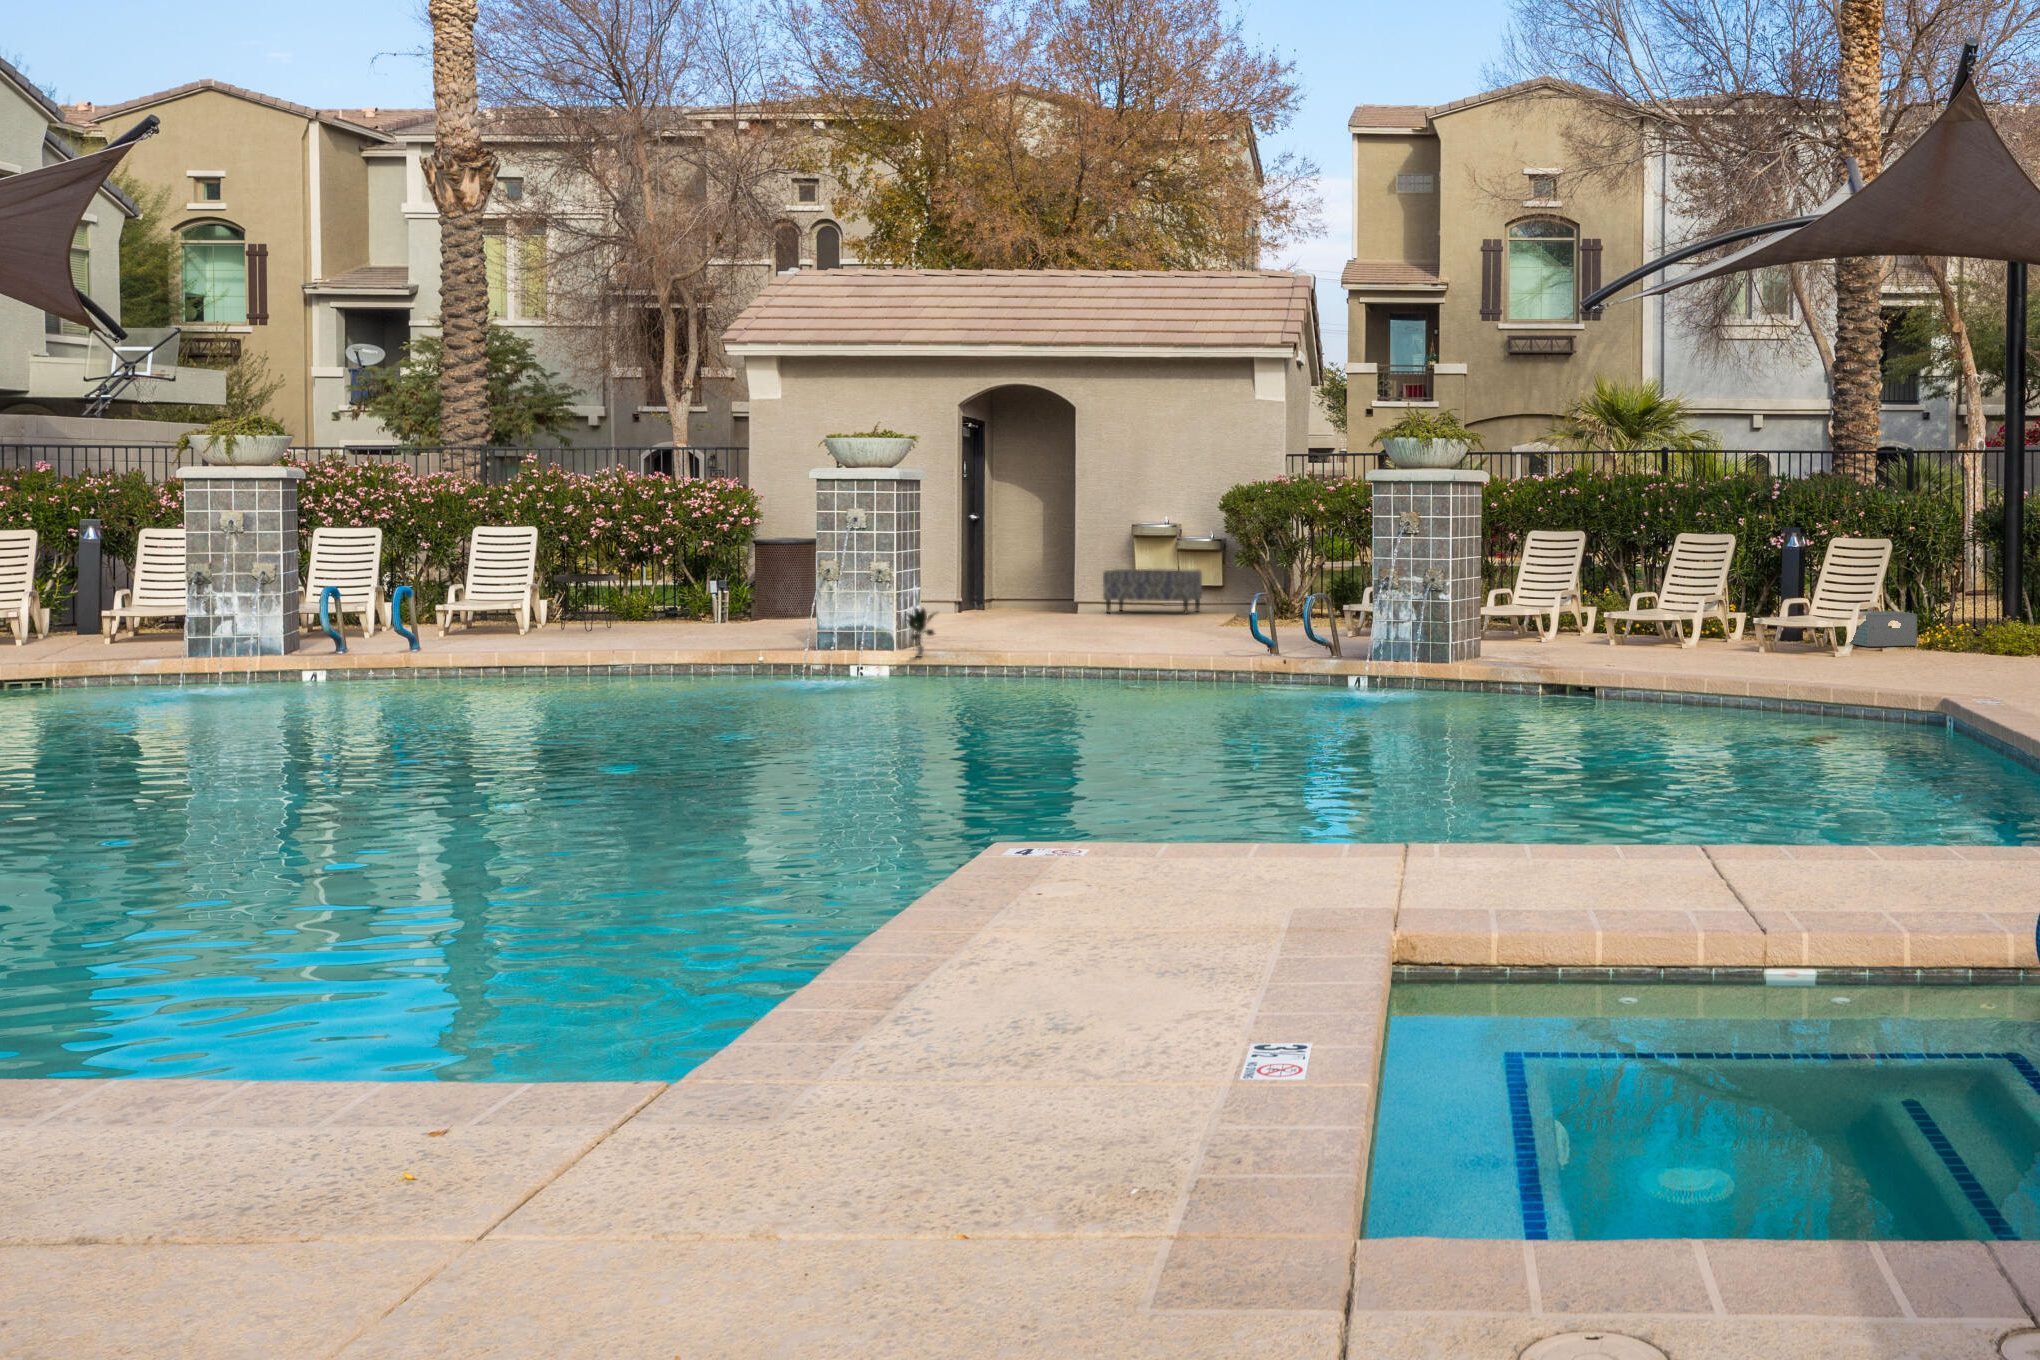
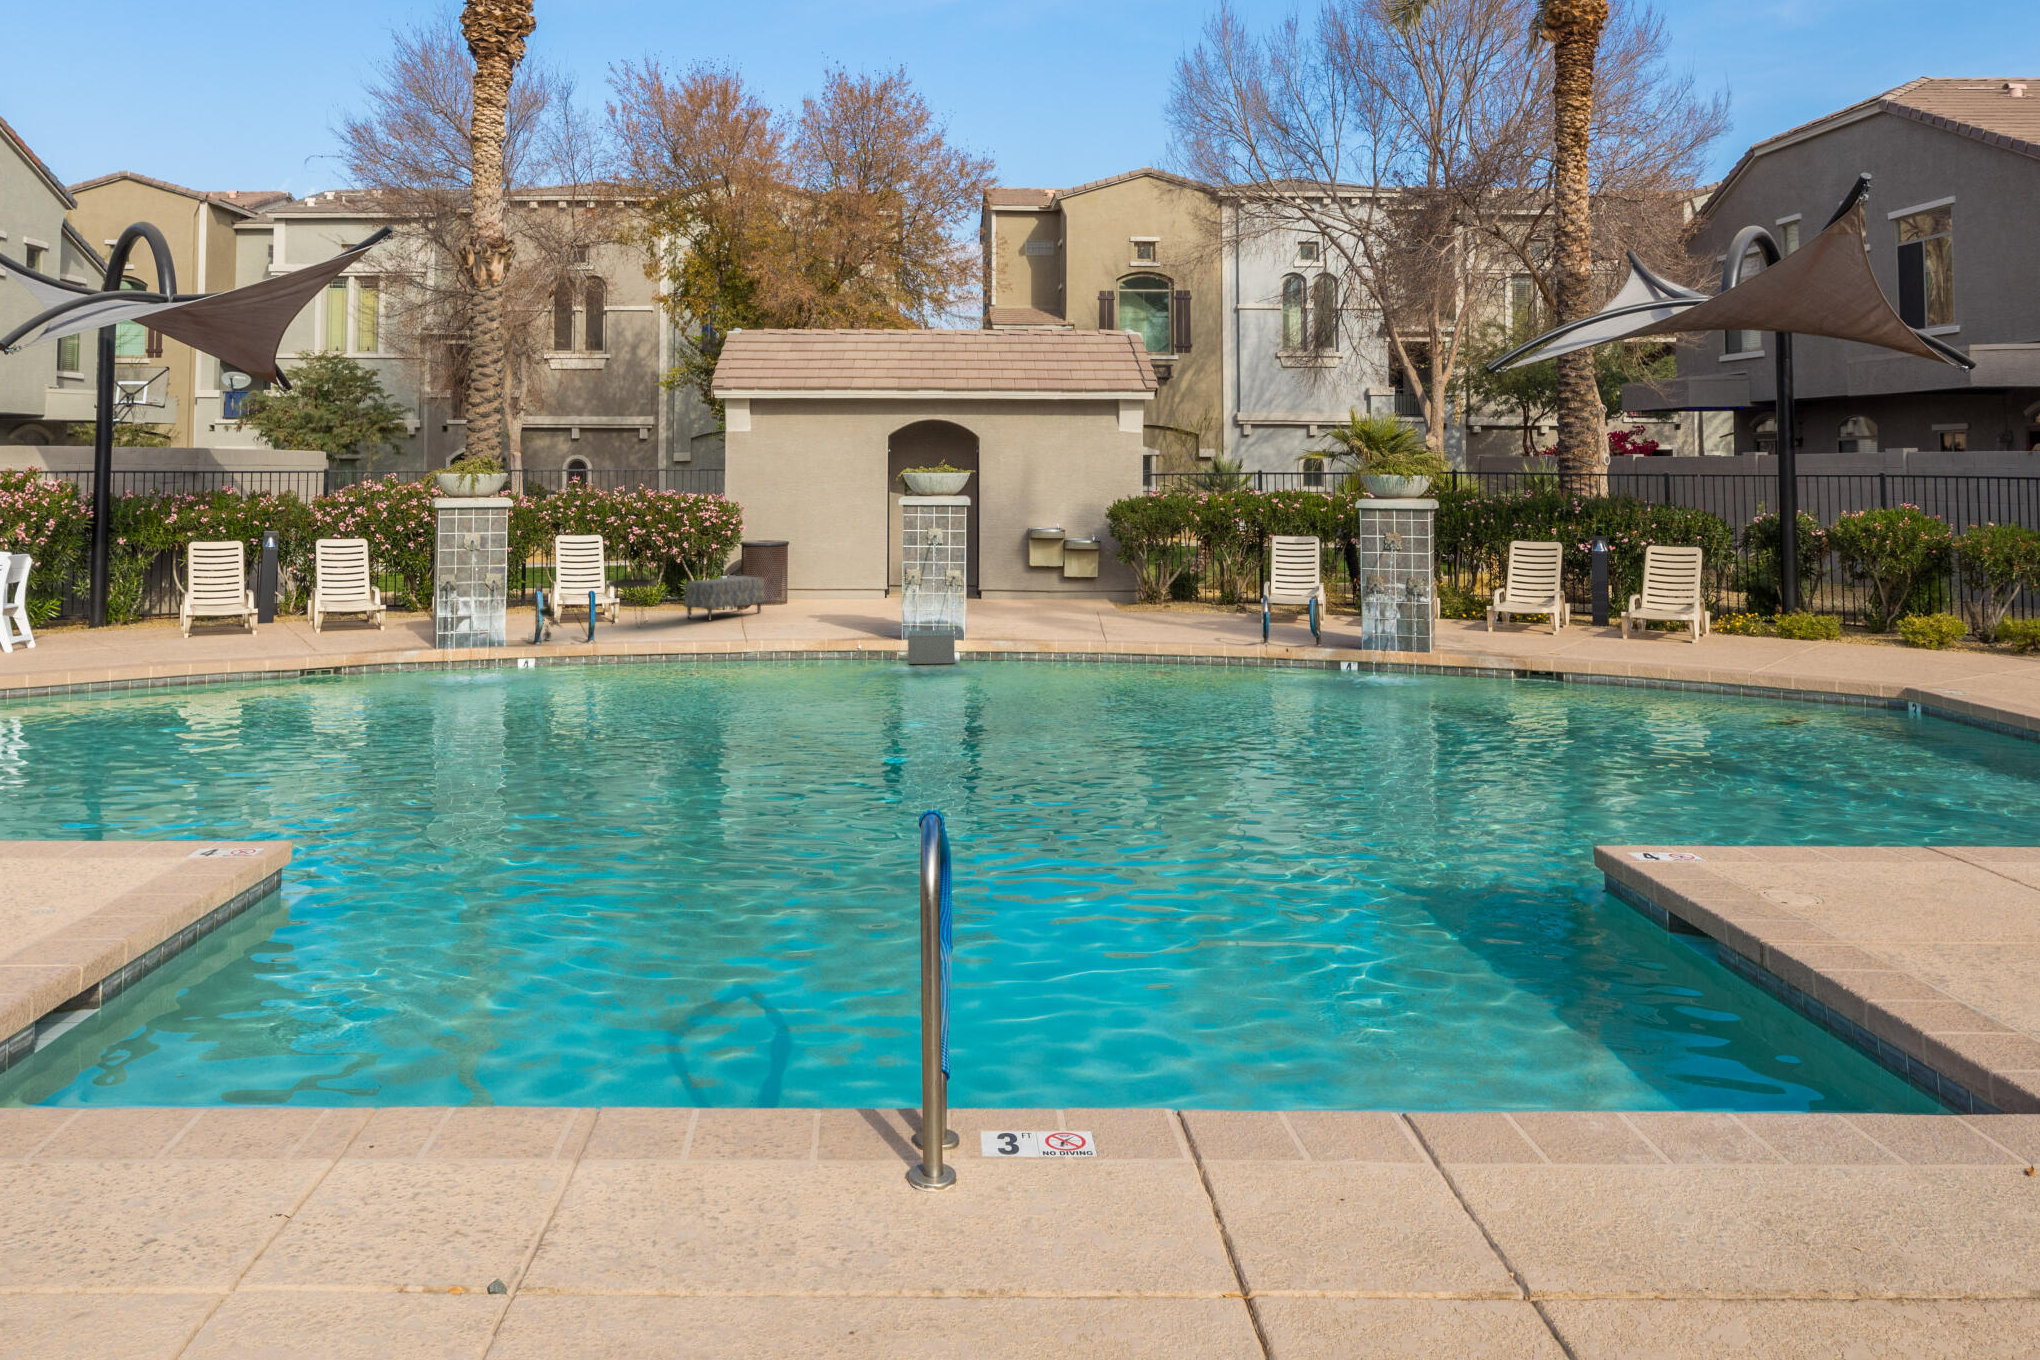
bench: present [1103,569,1202,613] -> present [685,576,764,620]
potted plant: present [907,608,935,657] -> present [537,603,560,641]
storage box: present [1849,611,1917,647] -> present [908,630,955,664]

